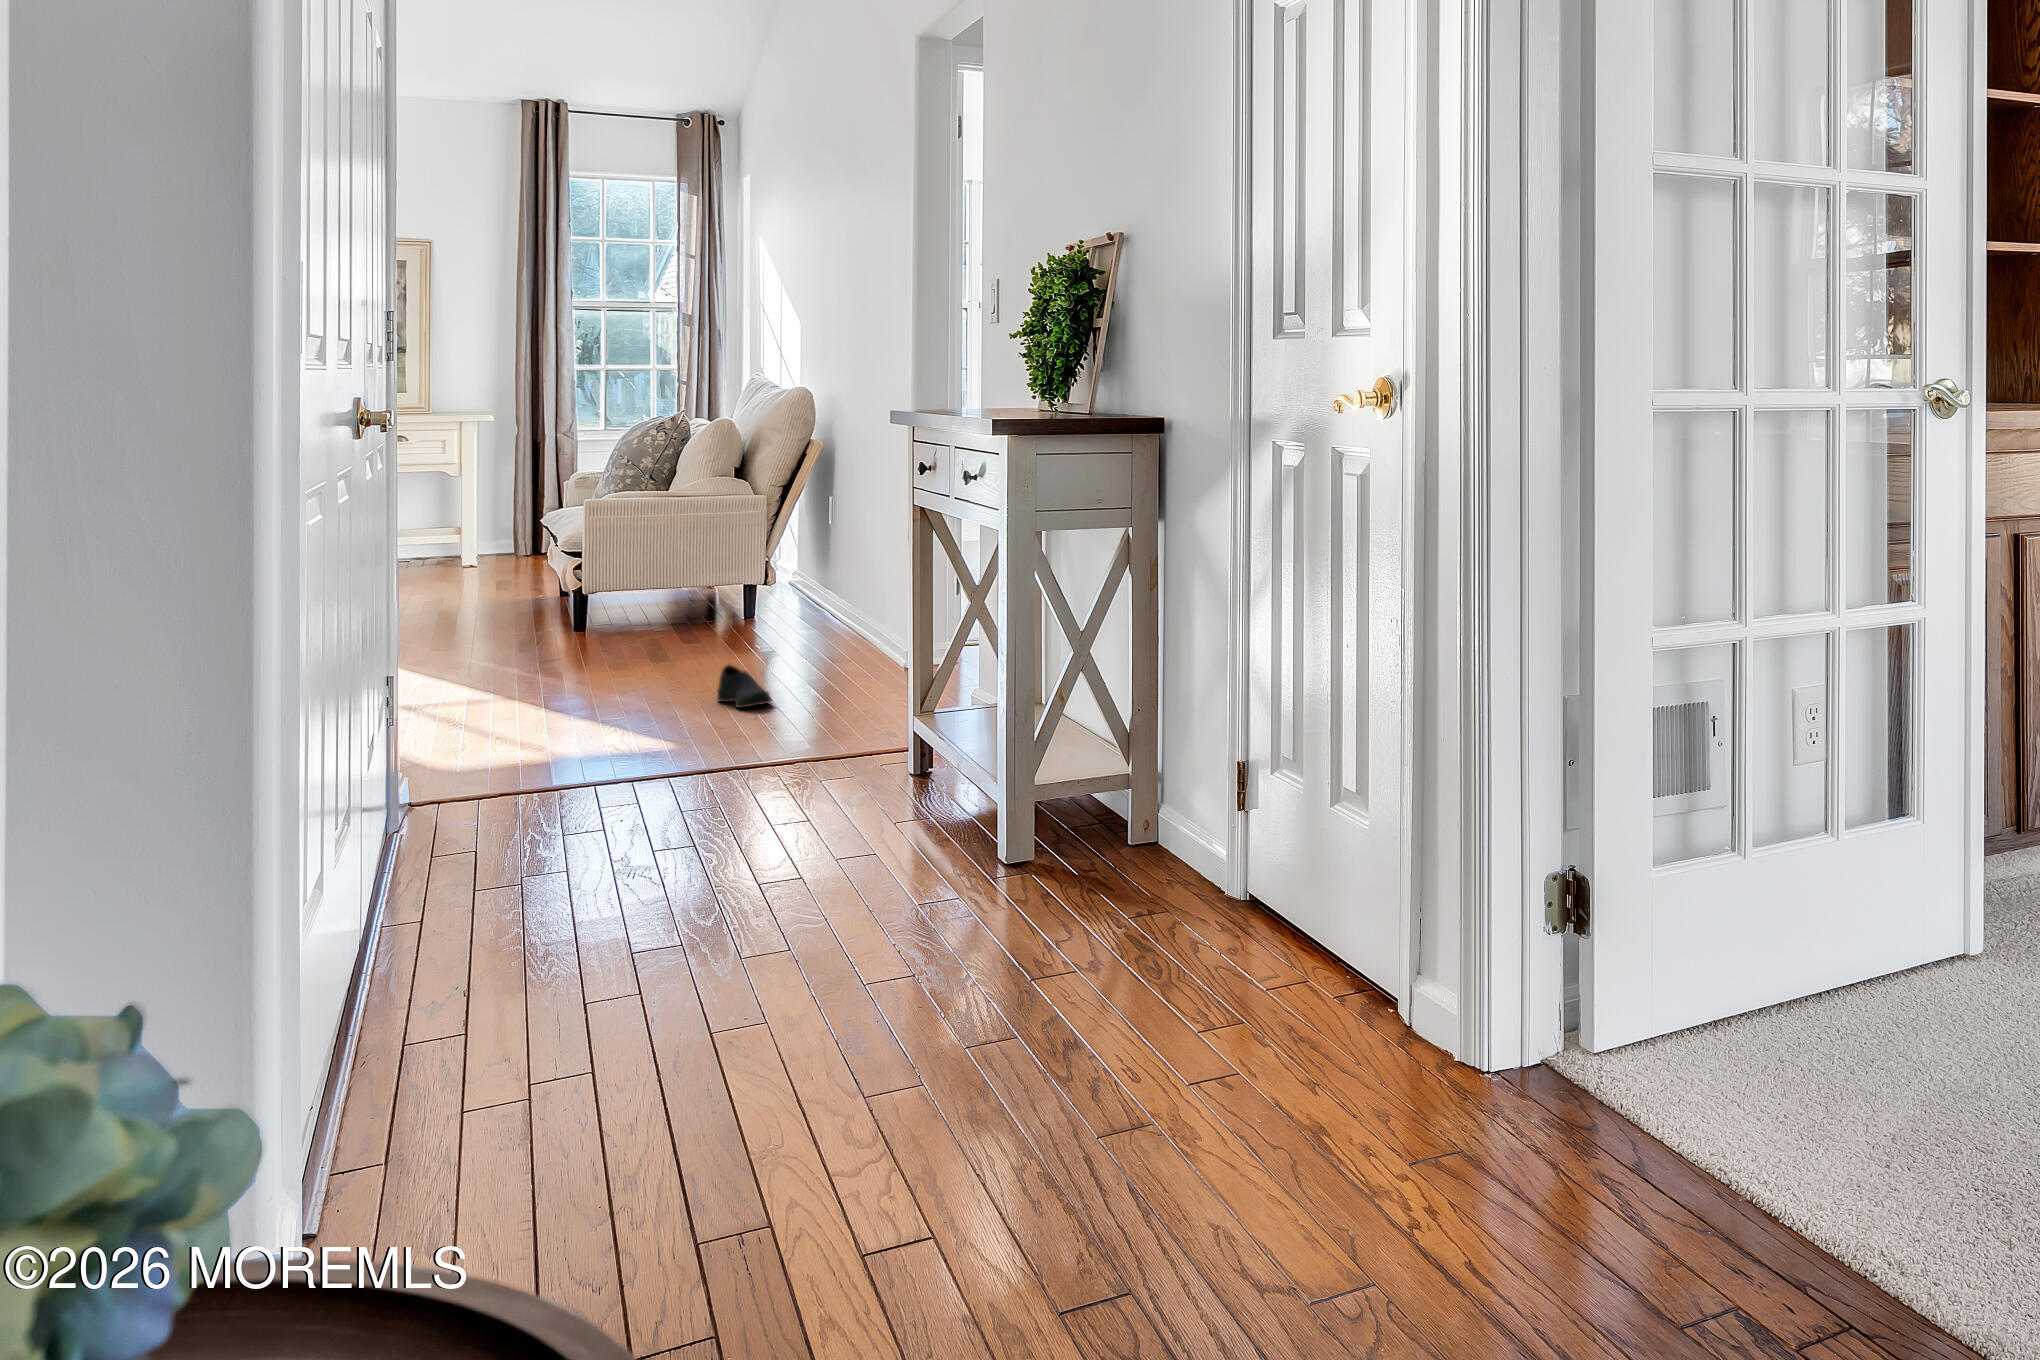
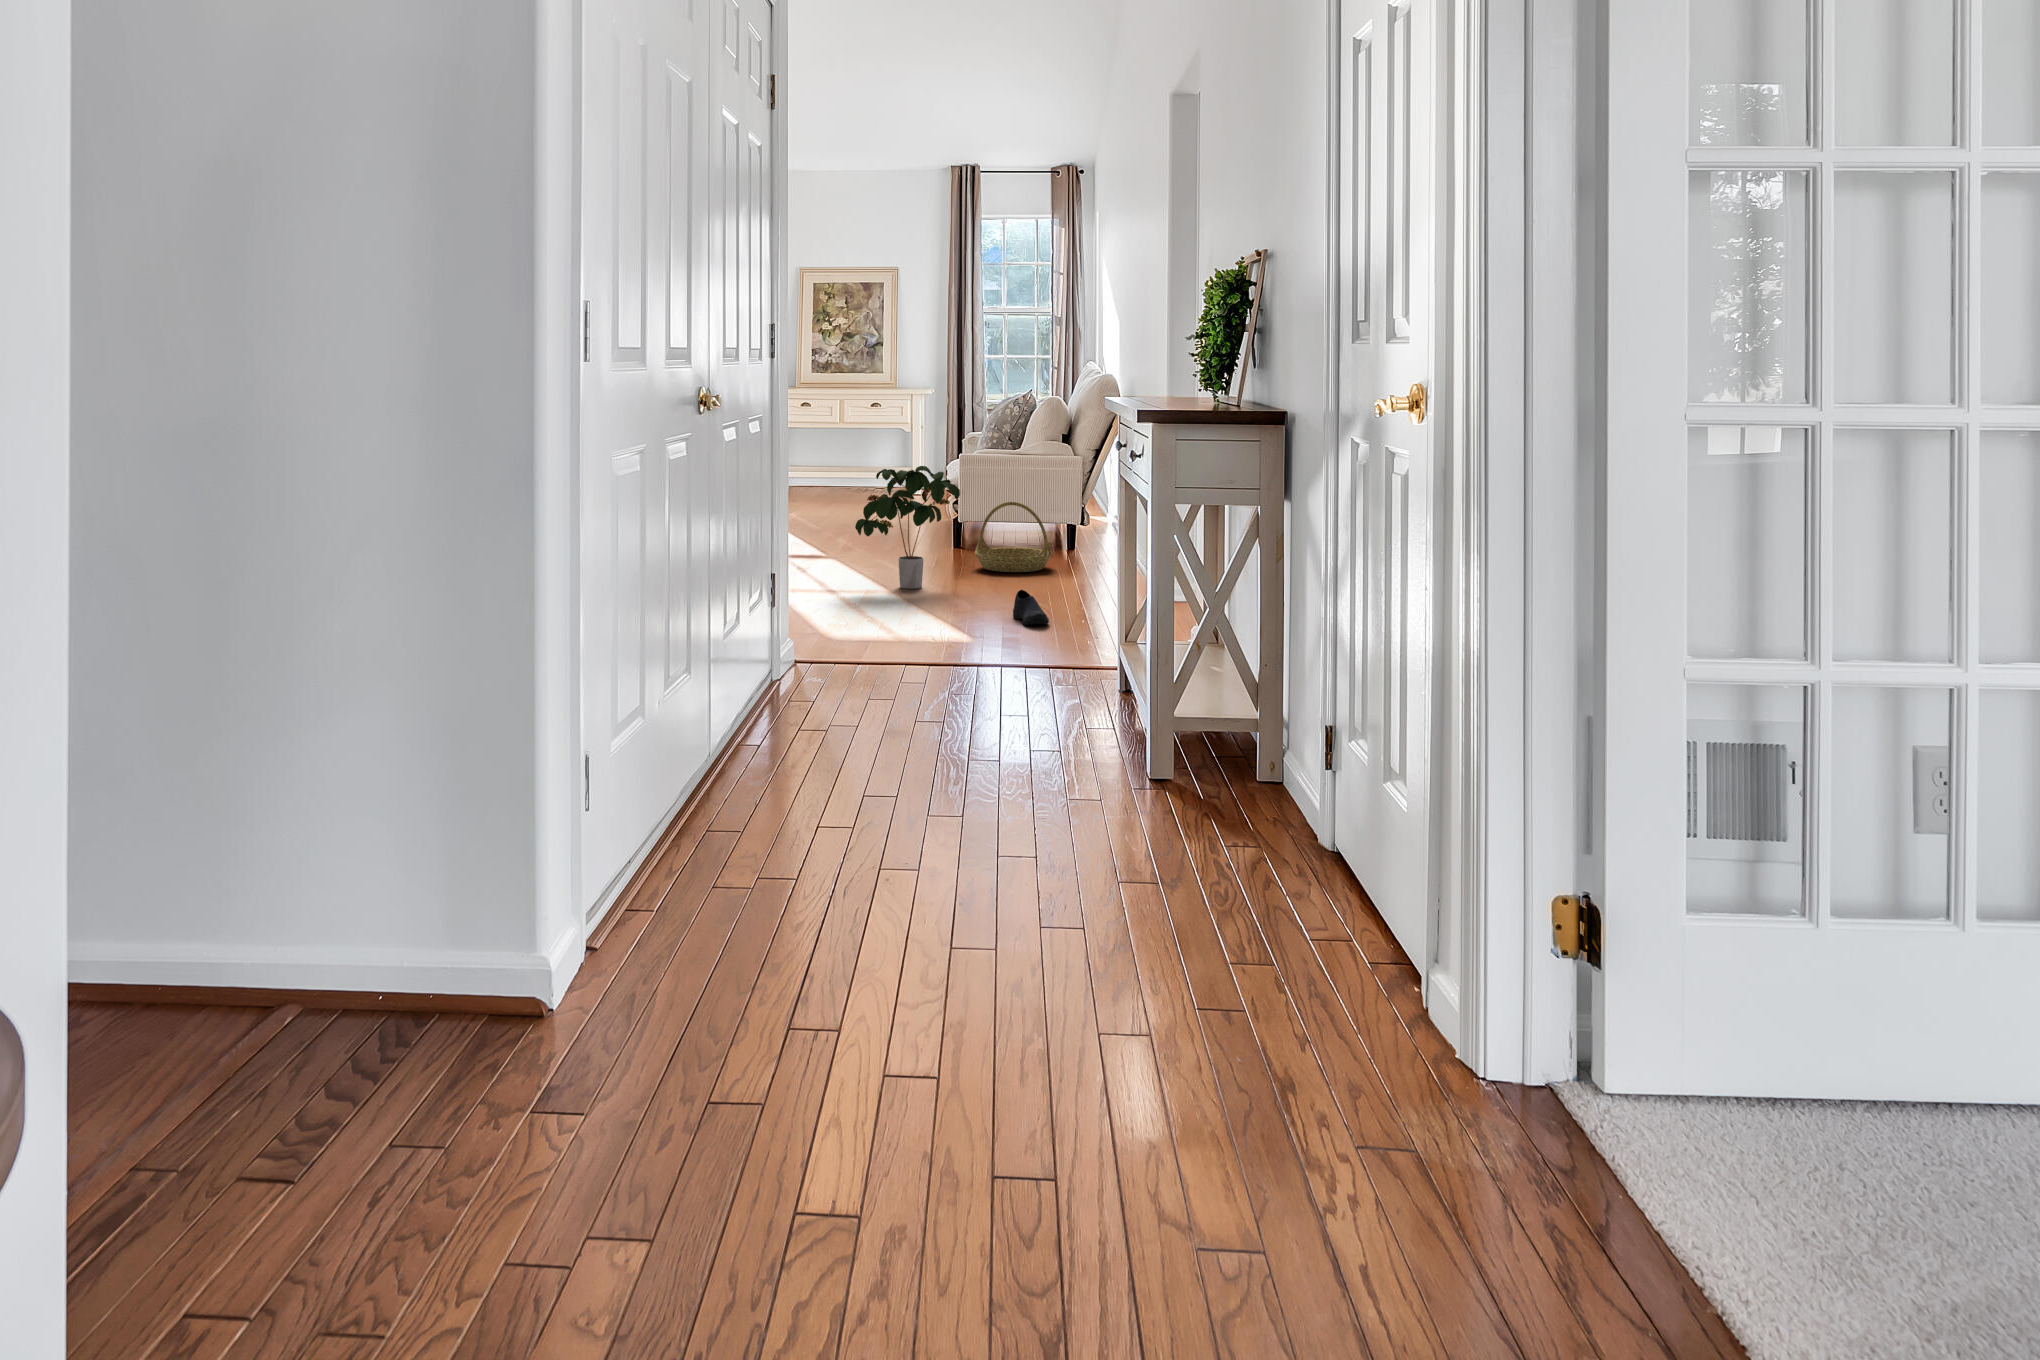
potted plant: none [457,515,611,683] -> present [855,466,960,589]
basket: none [624,554,735,647] -> present [975,502,1052,572]

